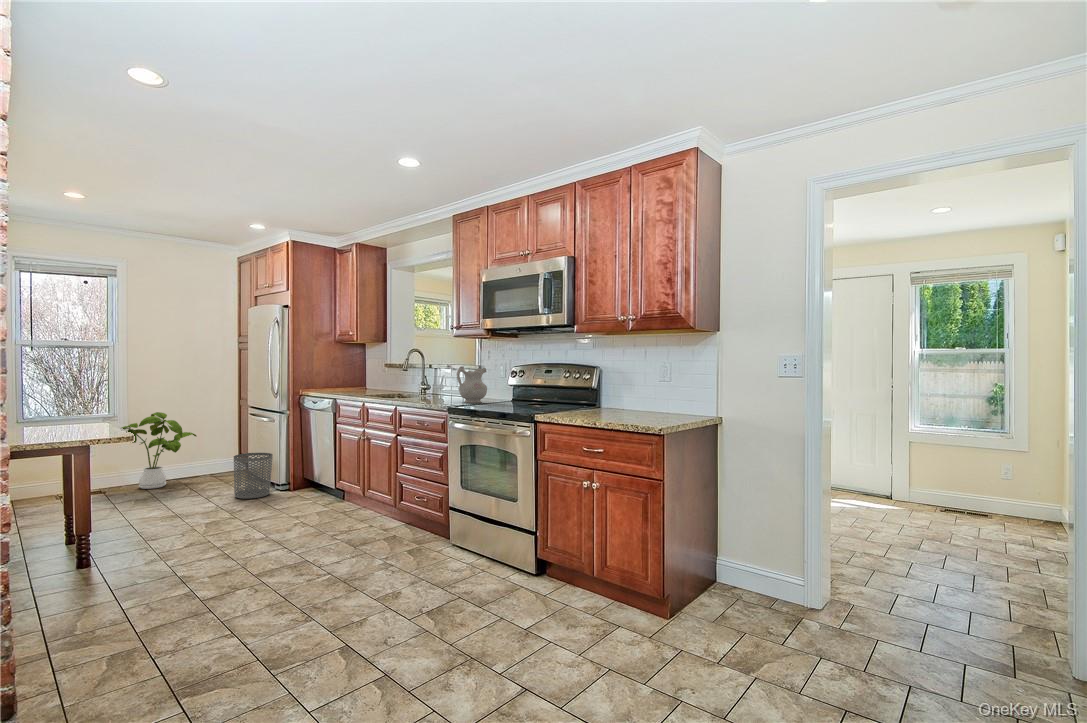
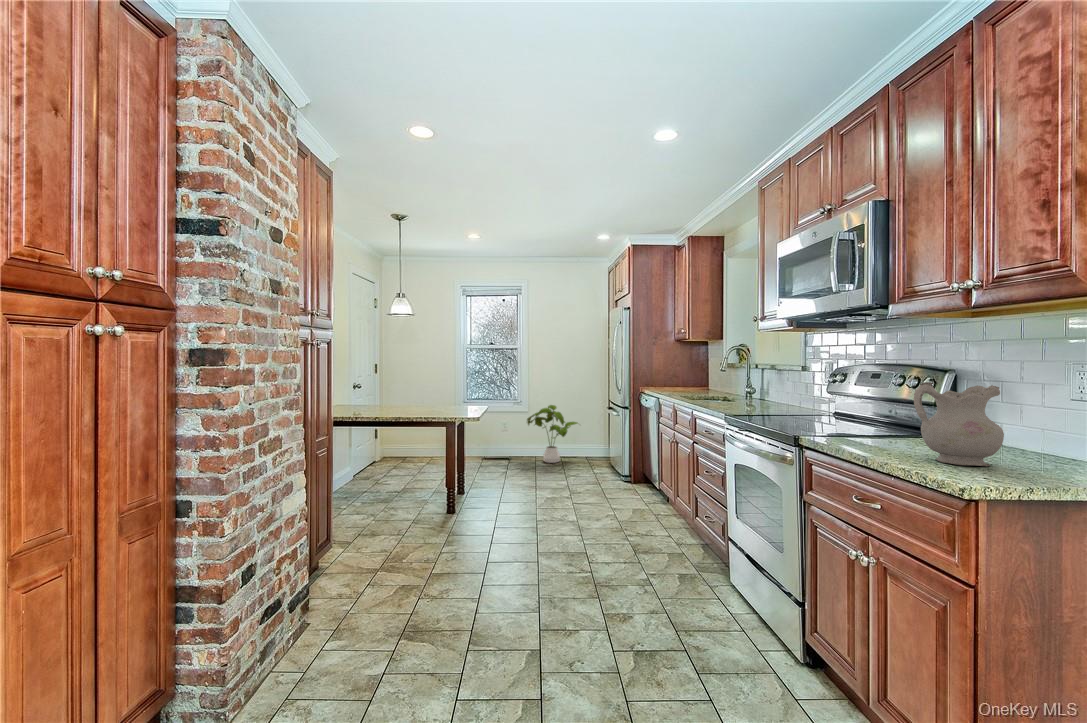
ceramic pitcher: present [457,366,487,403] -> present [914,382,1004,466]
waste bin: present [234,453,273,499] -> none [590,444,620,484]

